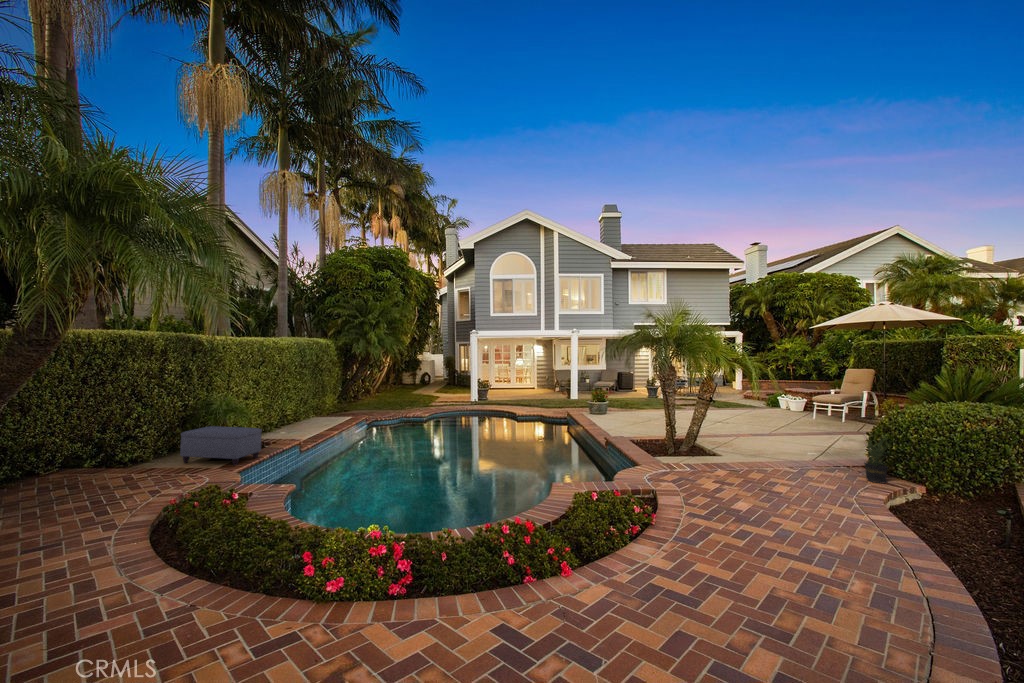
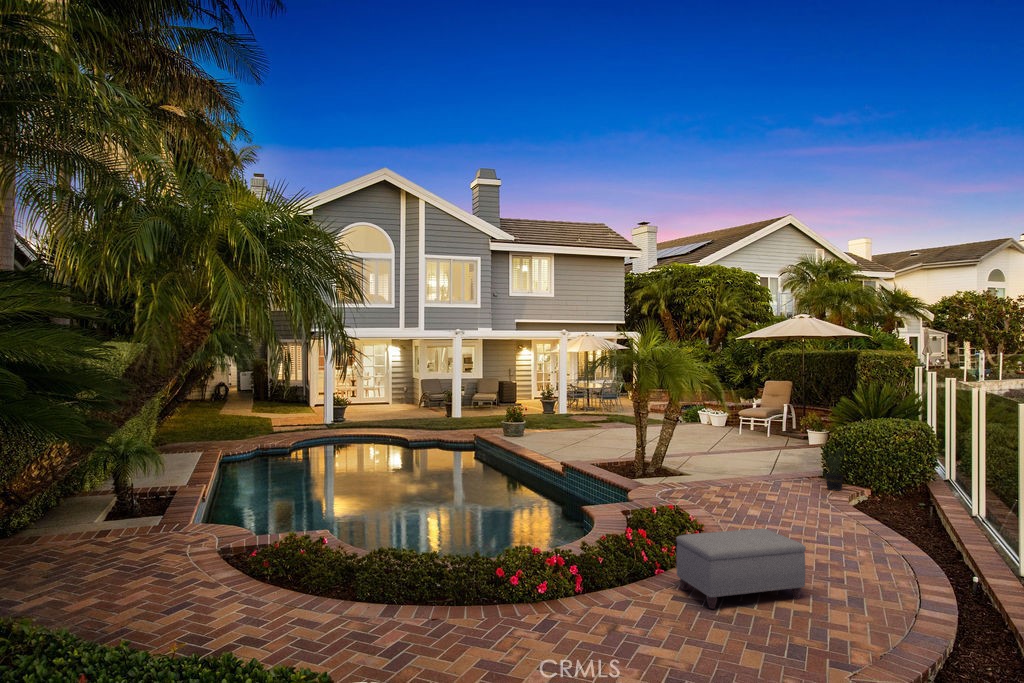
ottoman: present [180,426,262,465] -> present [676,529,806,609]

